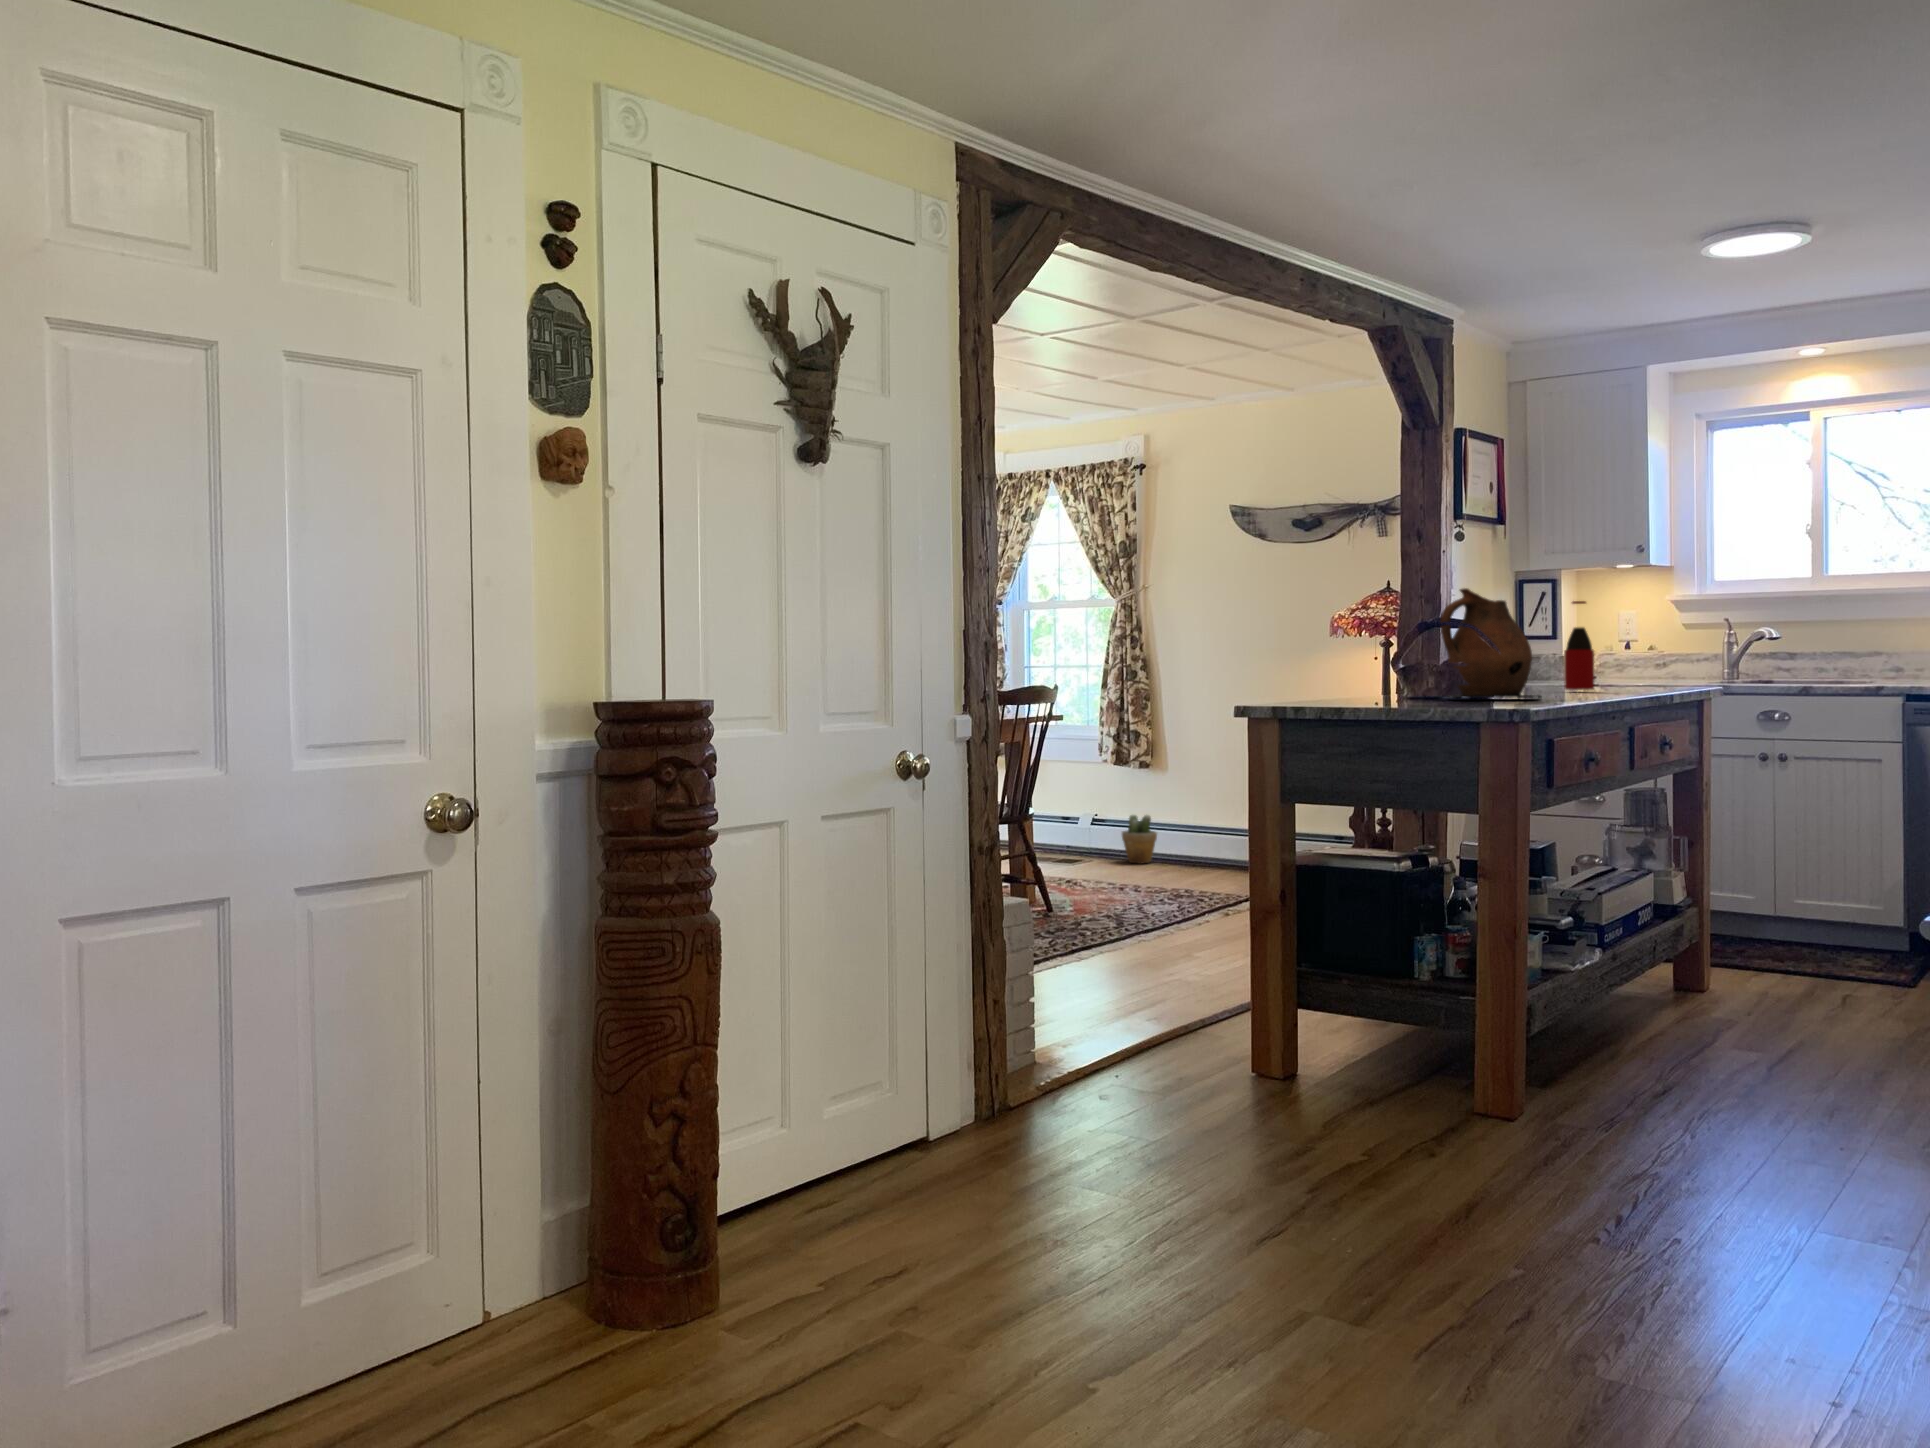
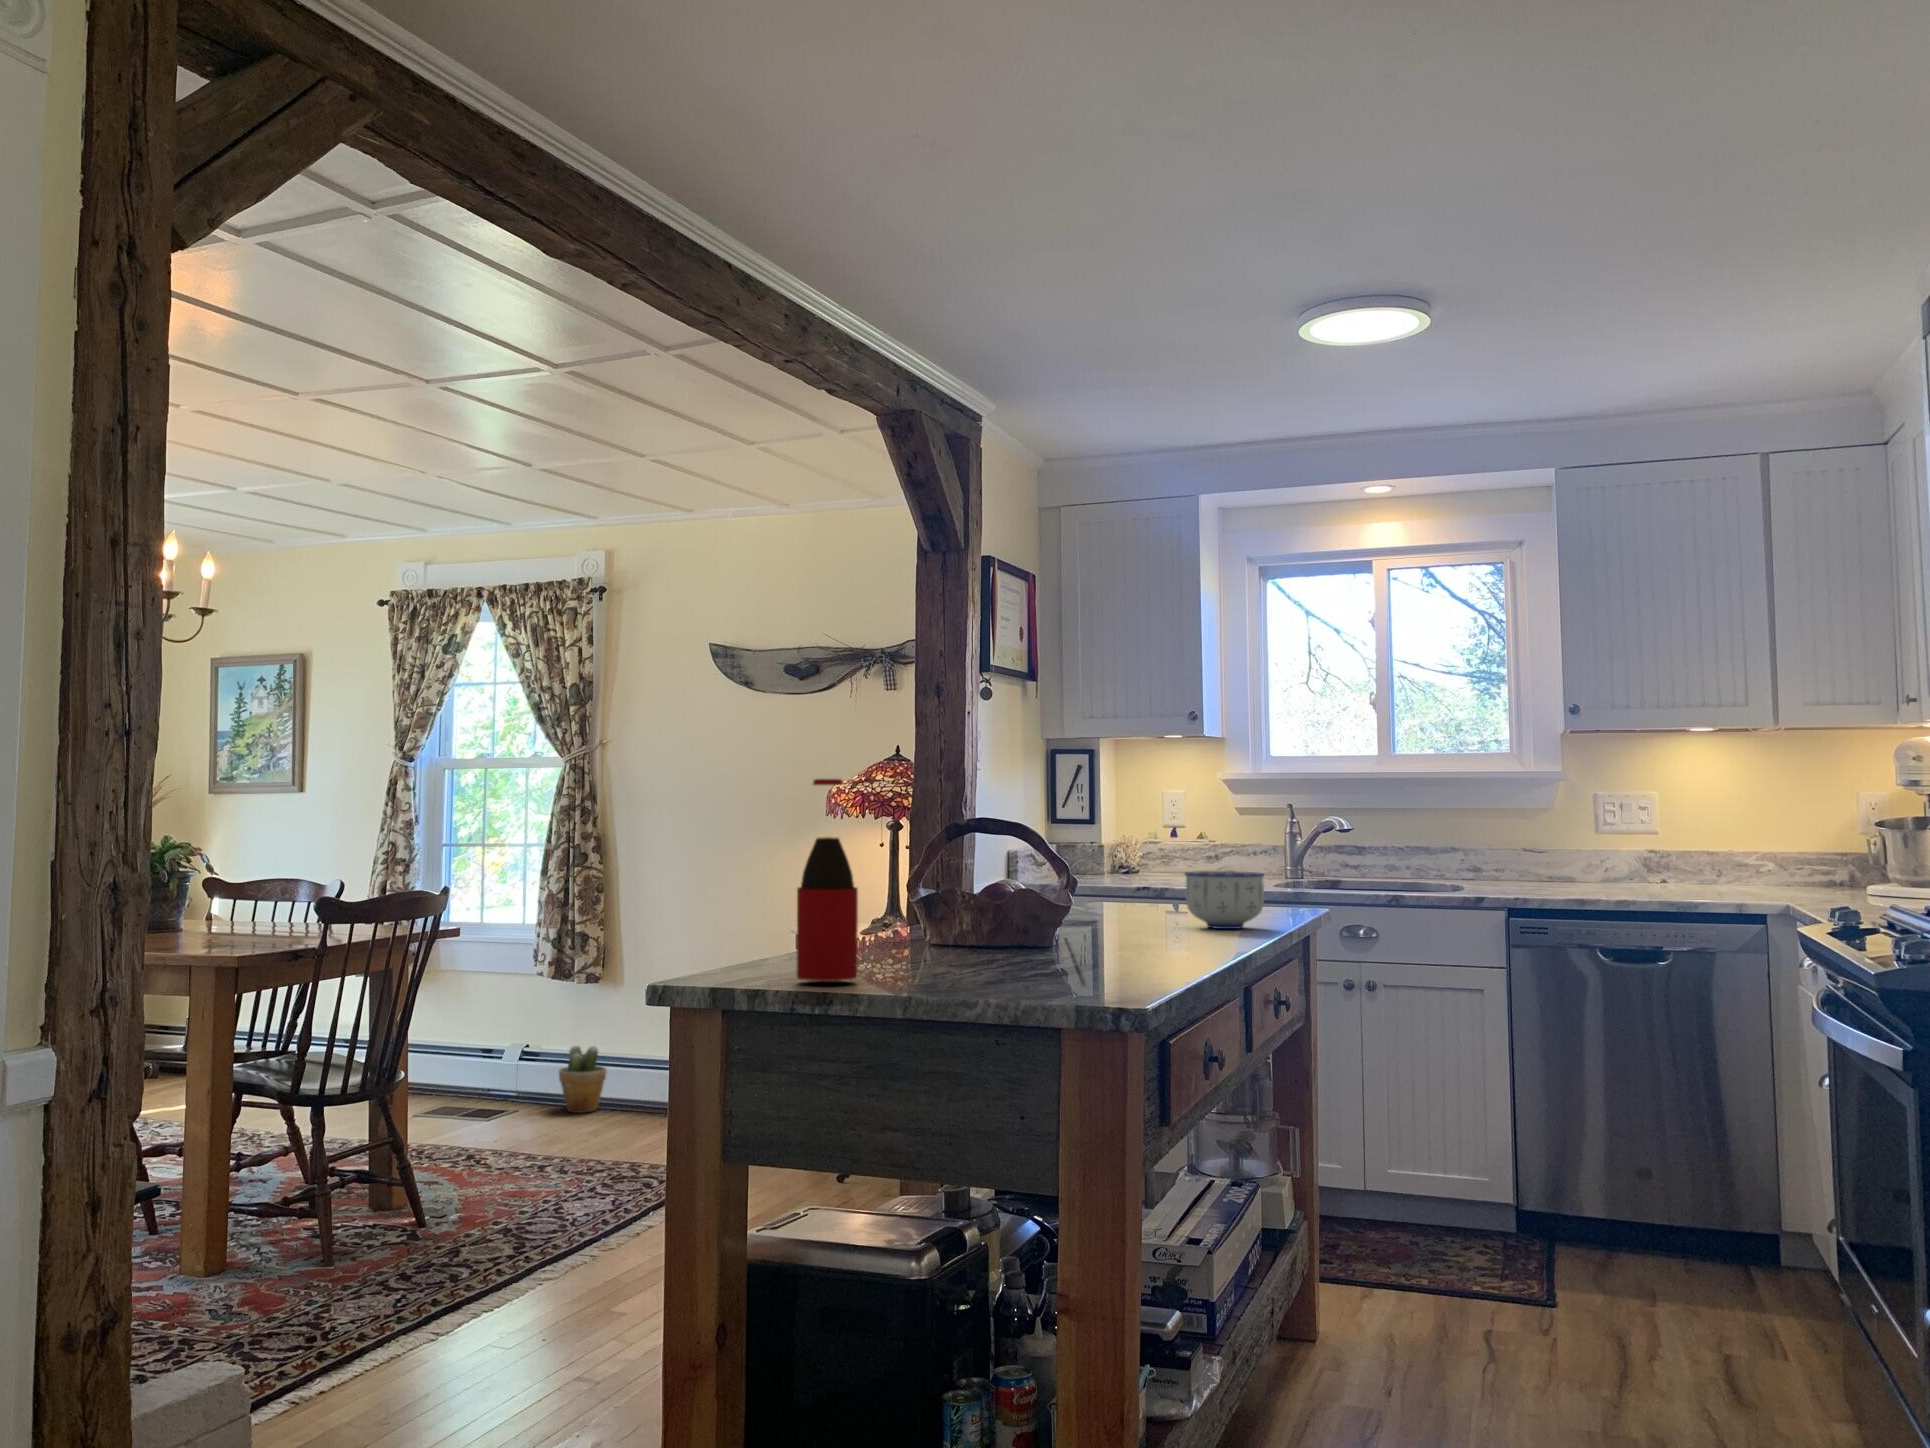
ceramic pitcher: present [1441,588,1541,699] -> none [983,782,1137,974]
bottle: present [1564,601,1594,690] -> present [797,779,858,981]
bowl: none [1595,655,1656,693] -> present [1185,871,1264,929]

